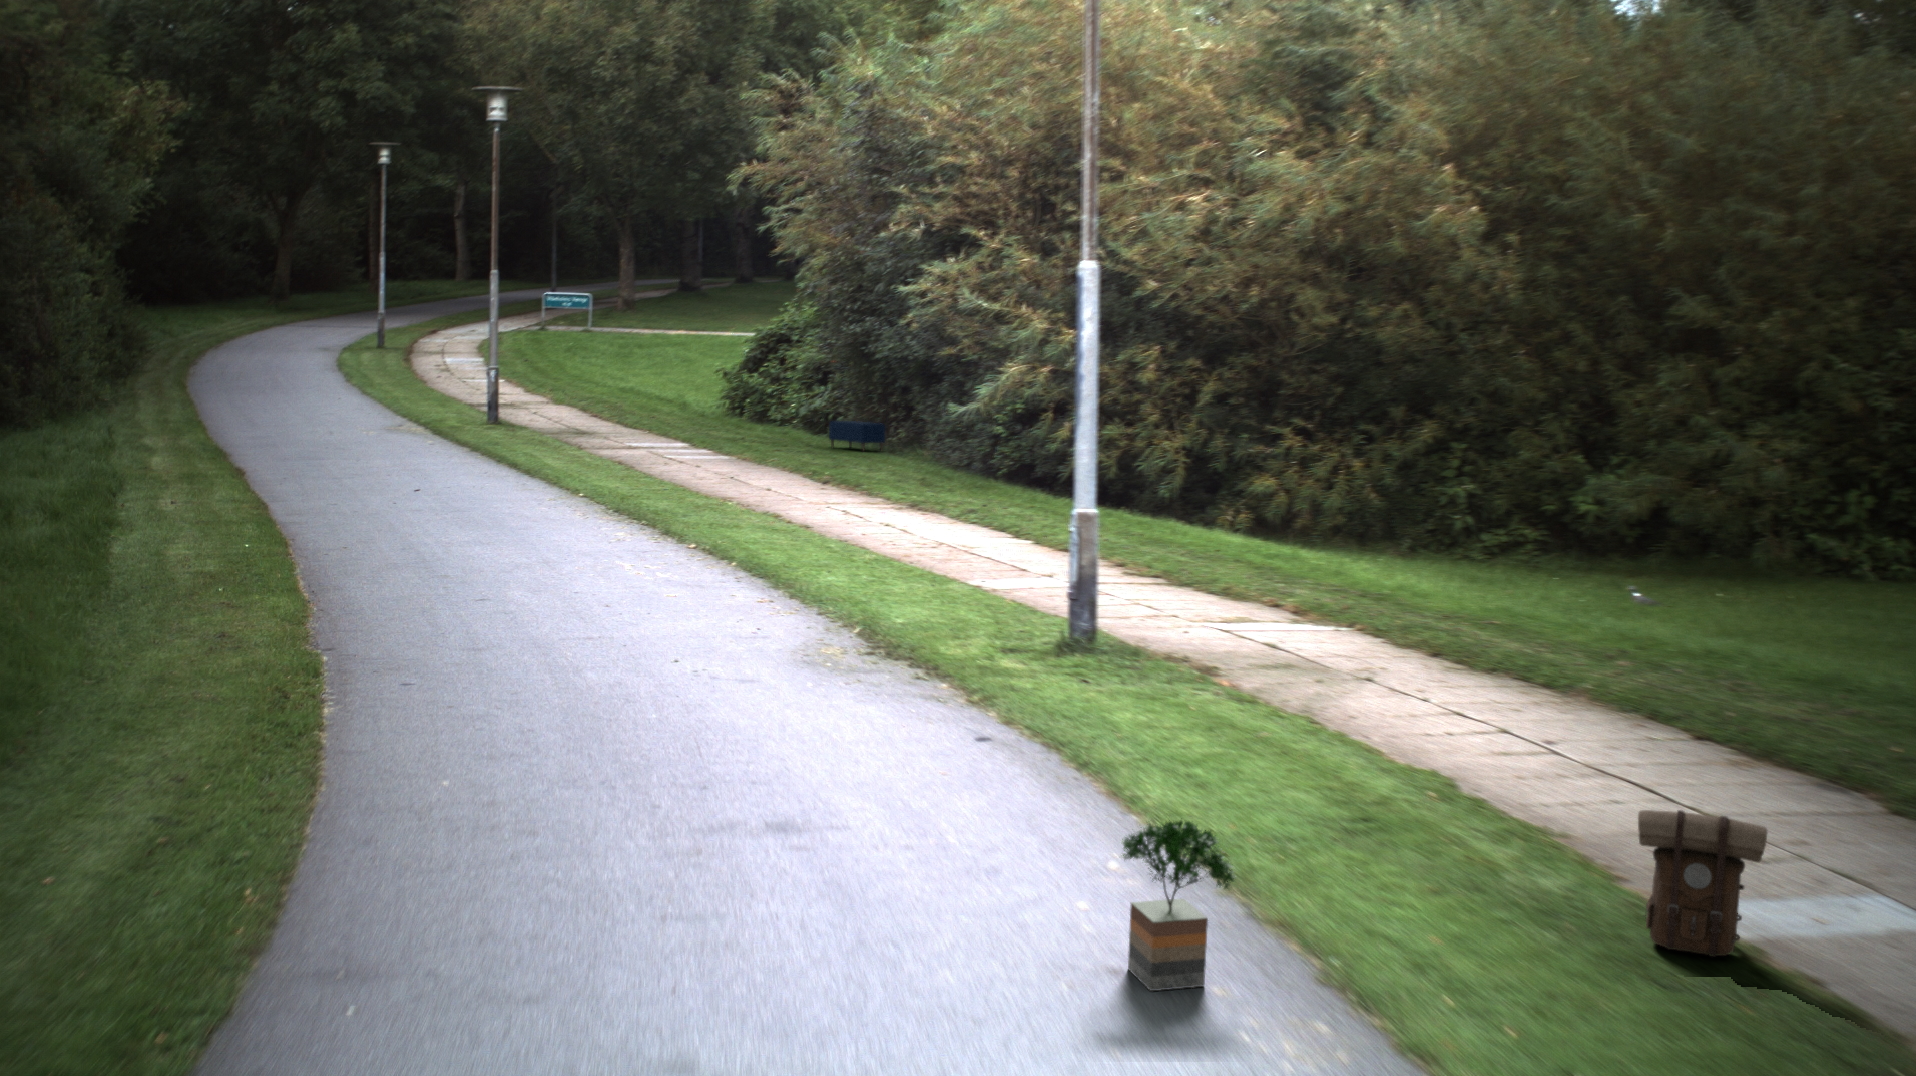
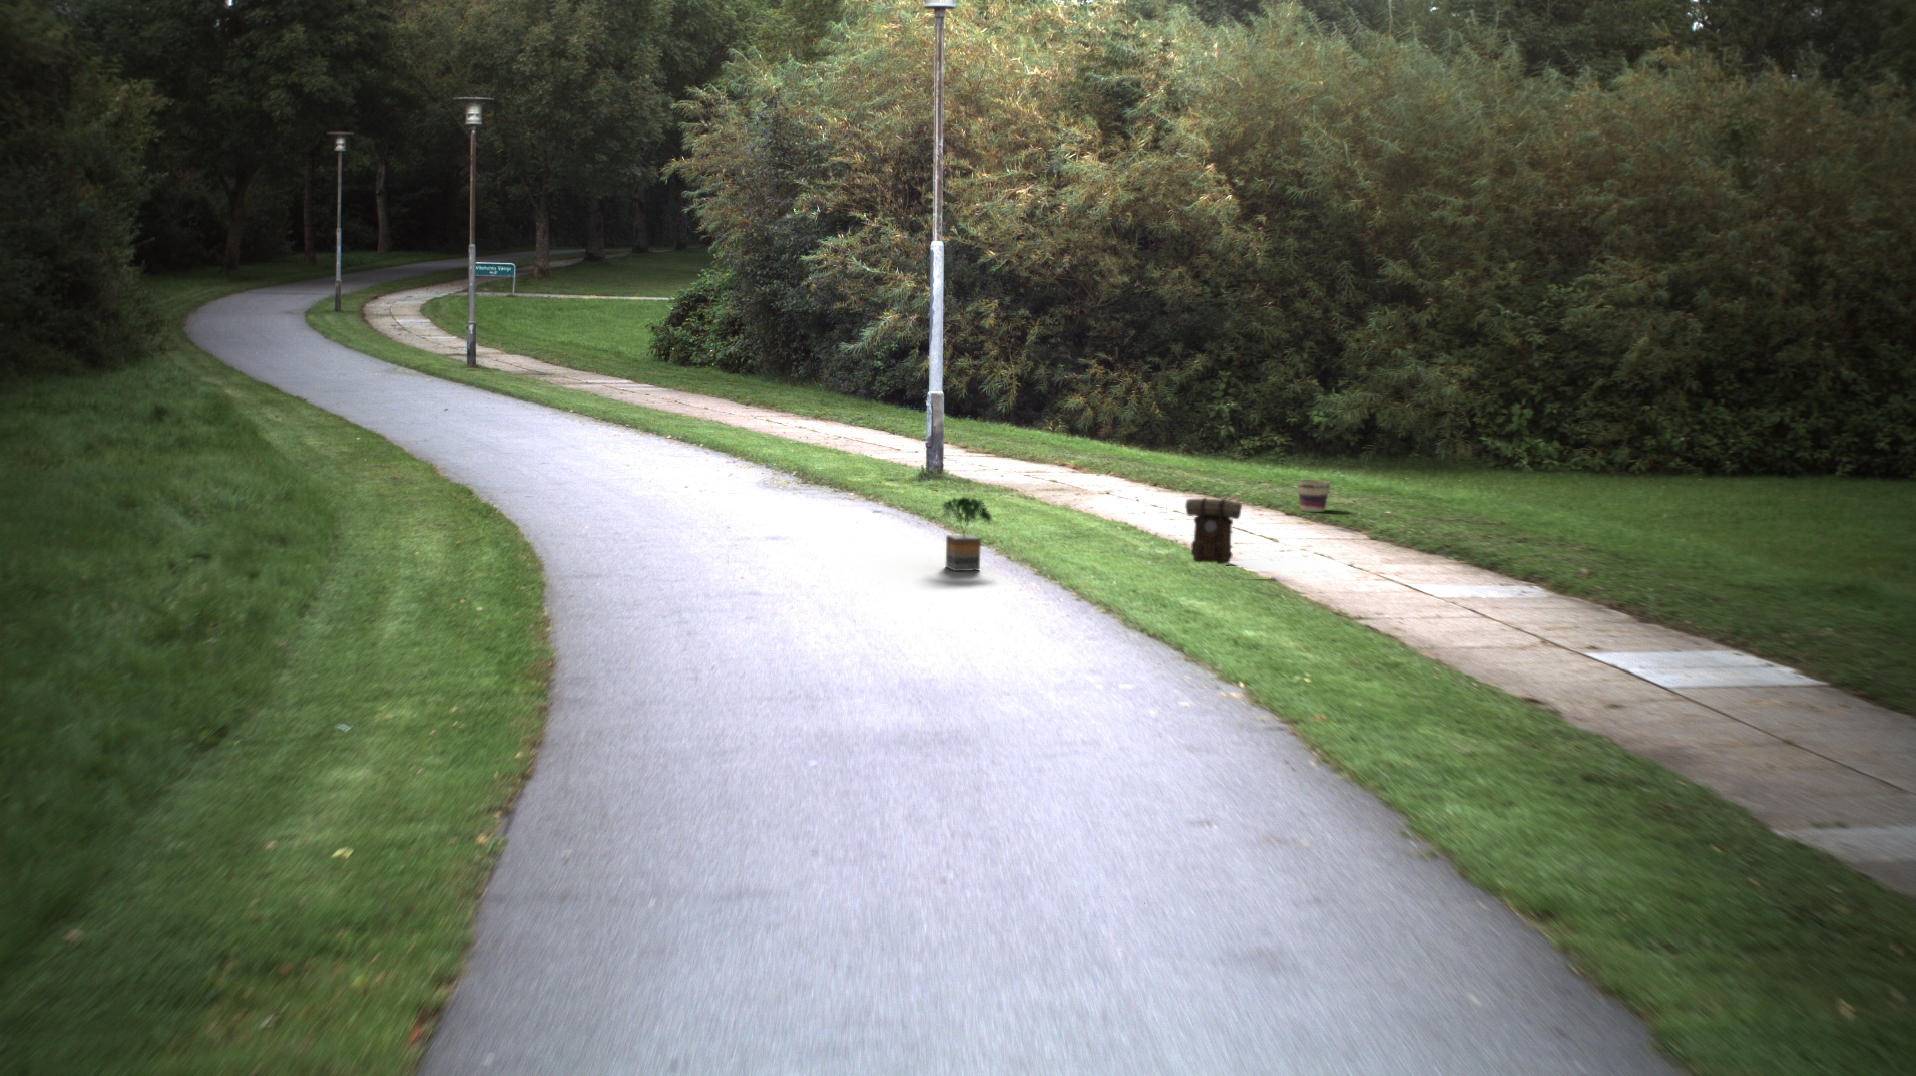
bench: present [829,421,885,451] -> none [743,365,789,389]
basket: none [1718,677,1780,738] -> present [1298,480,1330,512]

